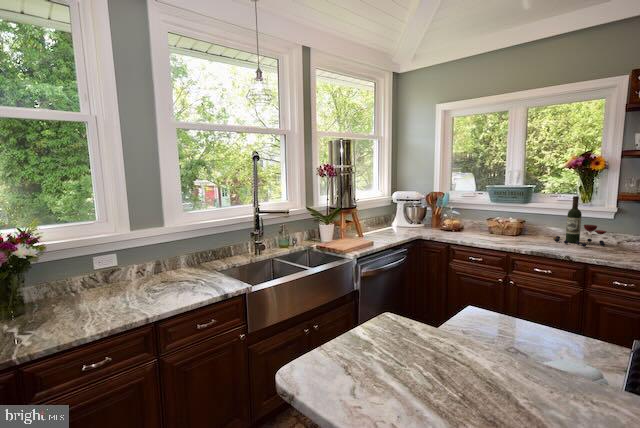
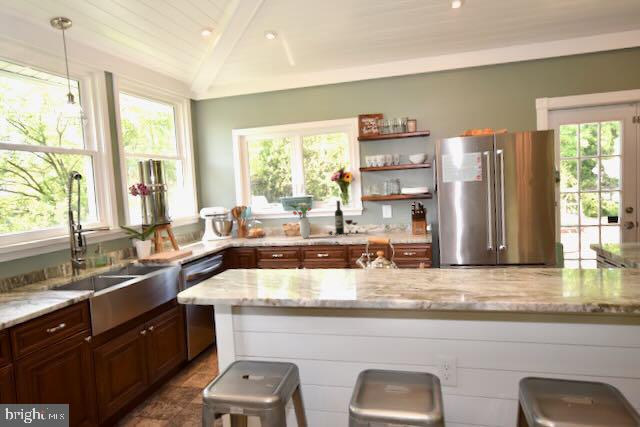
flower arrangement: none [492,195,532,243] -> present [289,203,311,238]

